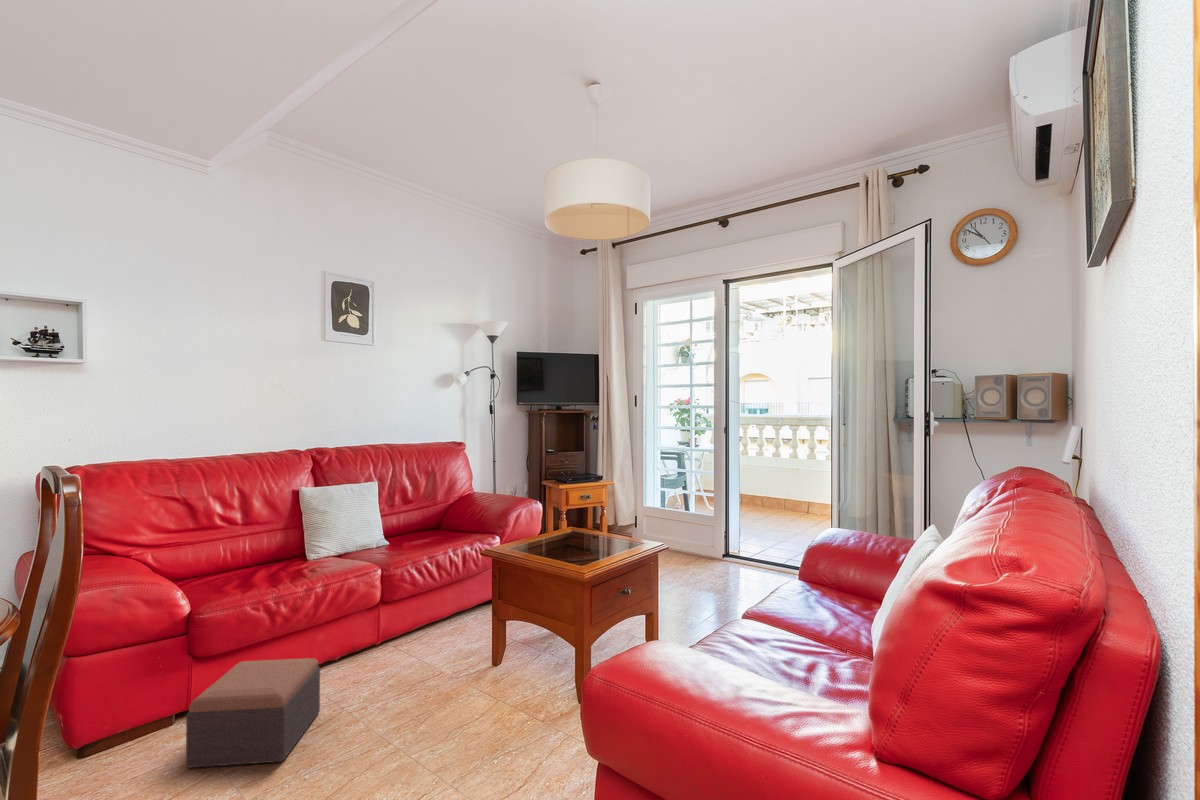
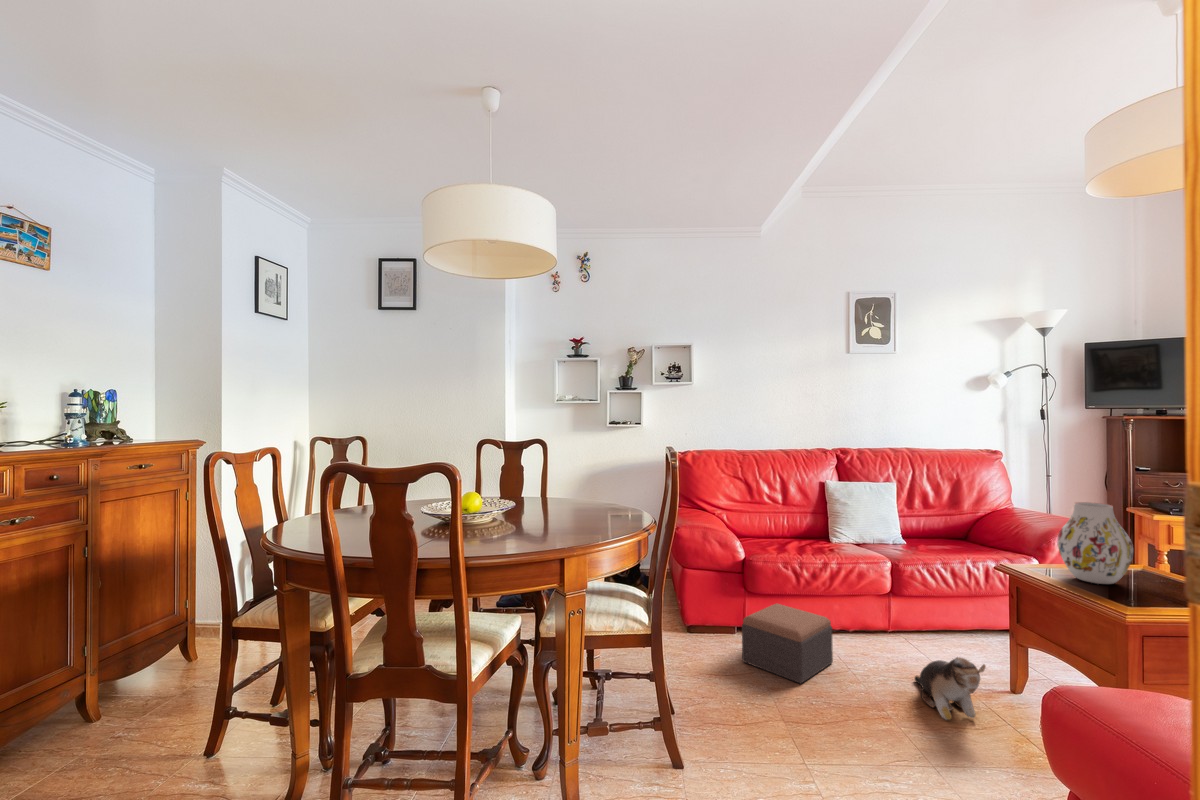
vase: none [528,482,576,550] -> present [1058,502,1133,584]
plush toy: none [412,655,488,727] -> present [915,657,986,720]

